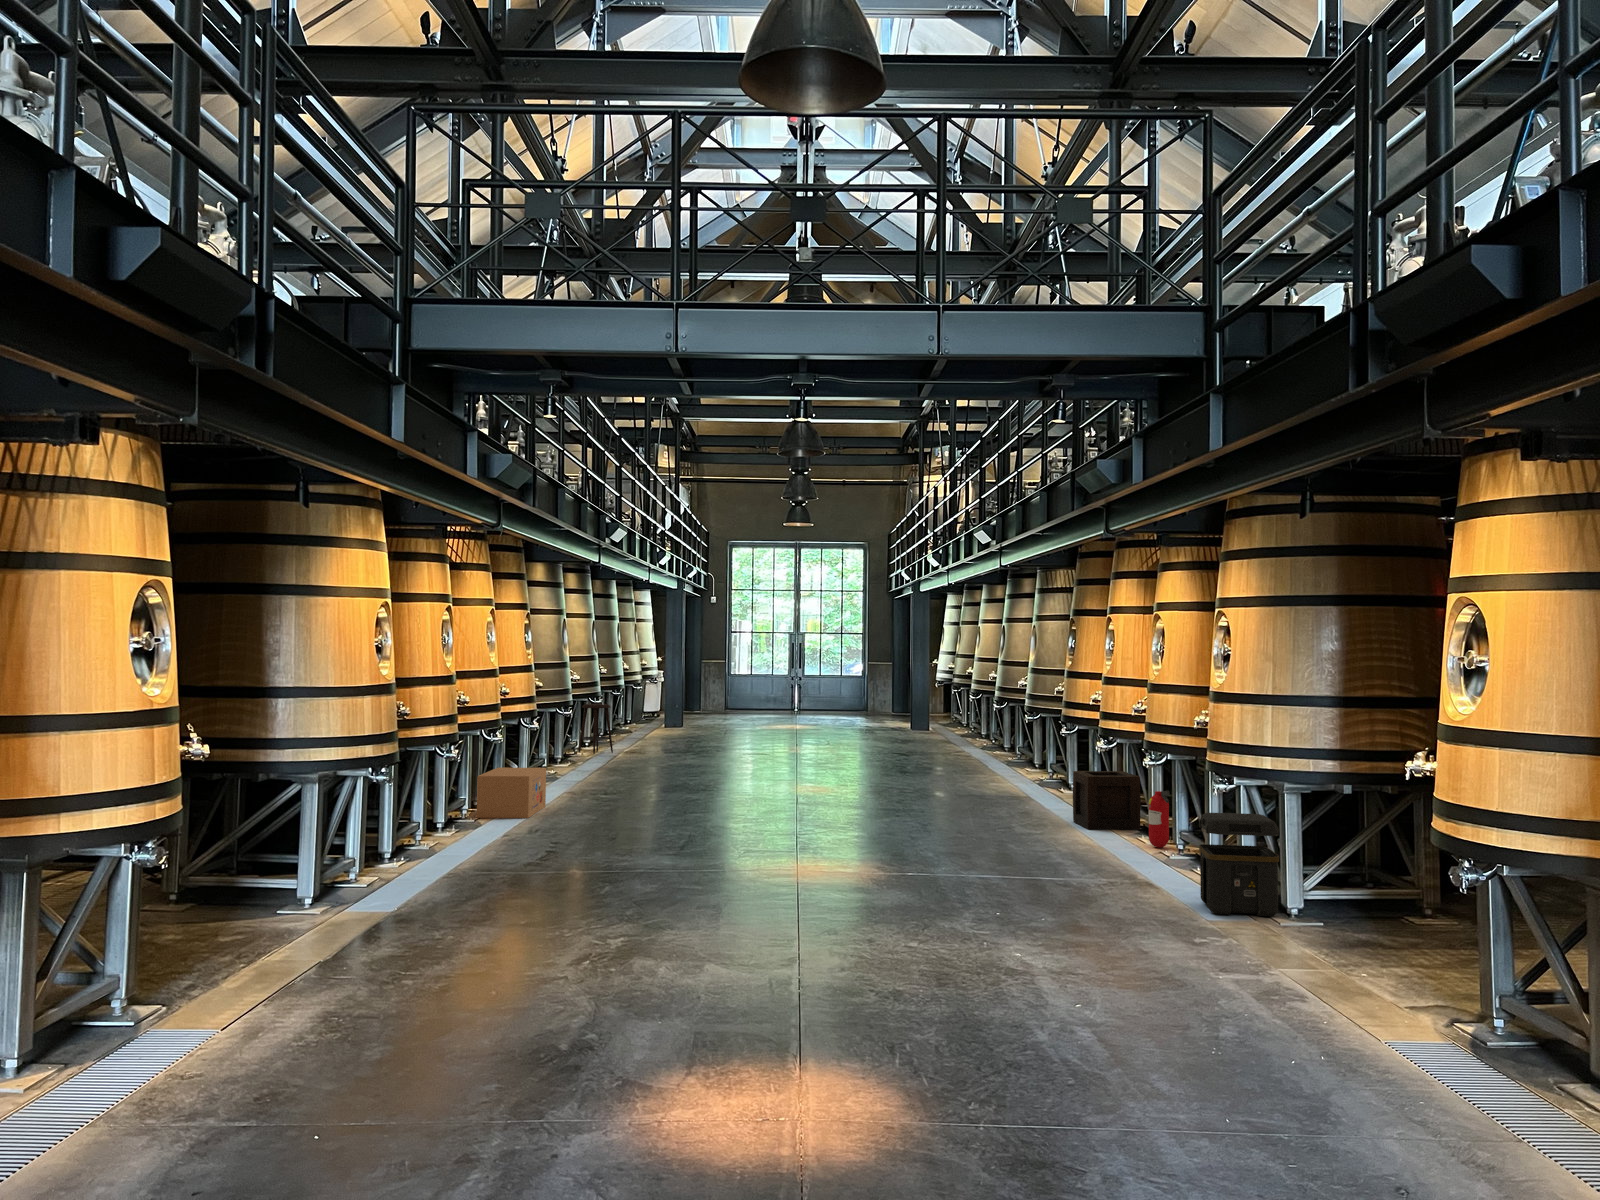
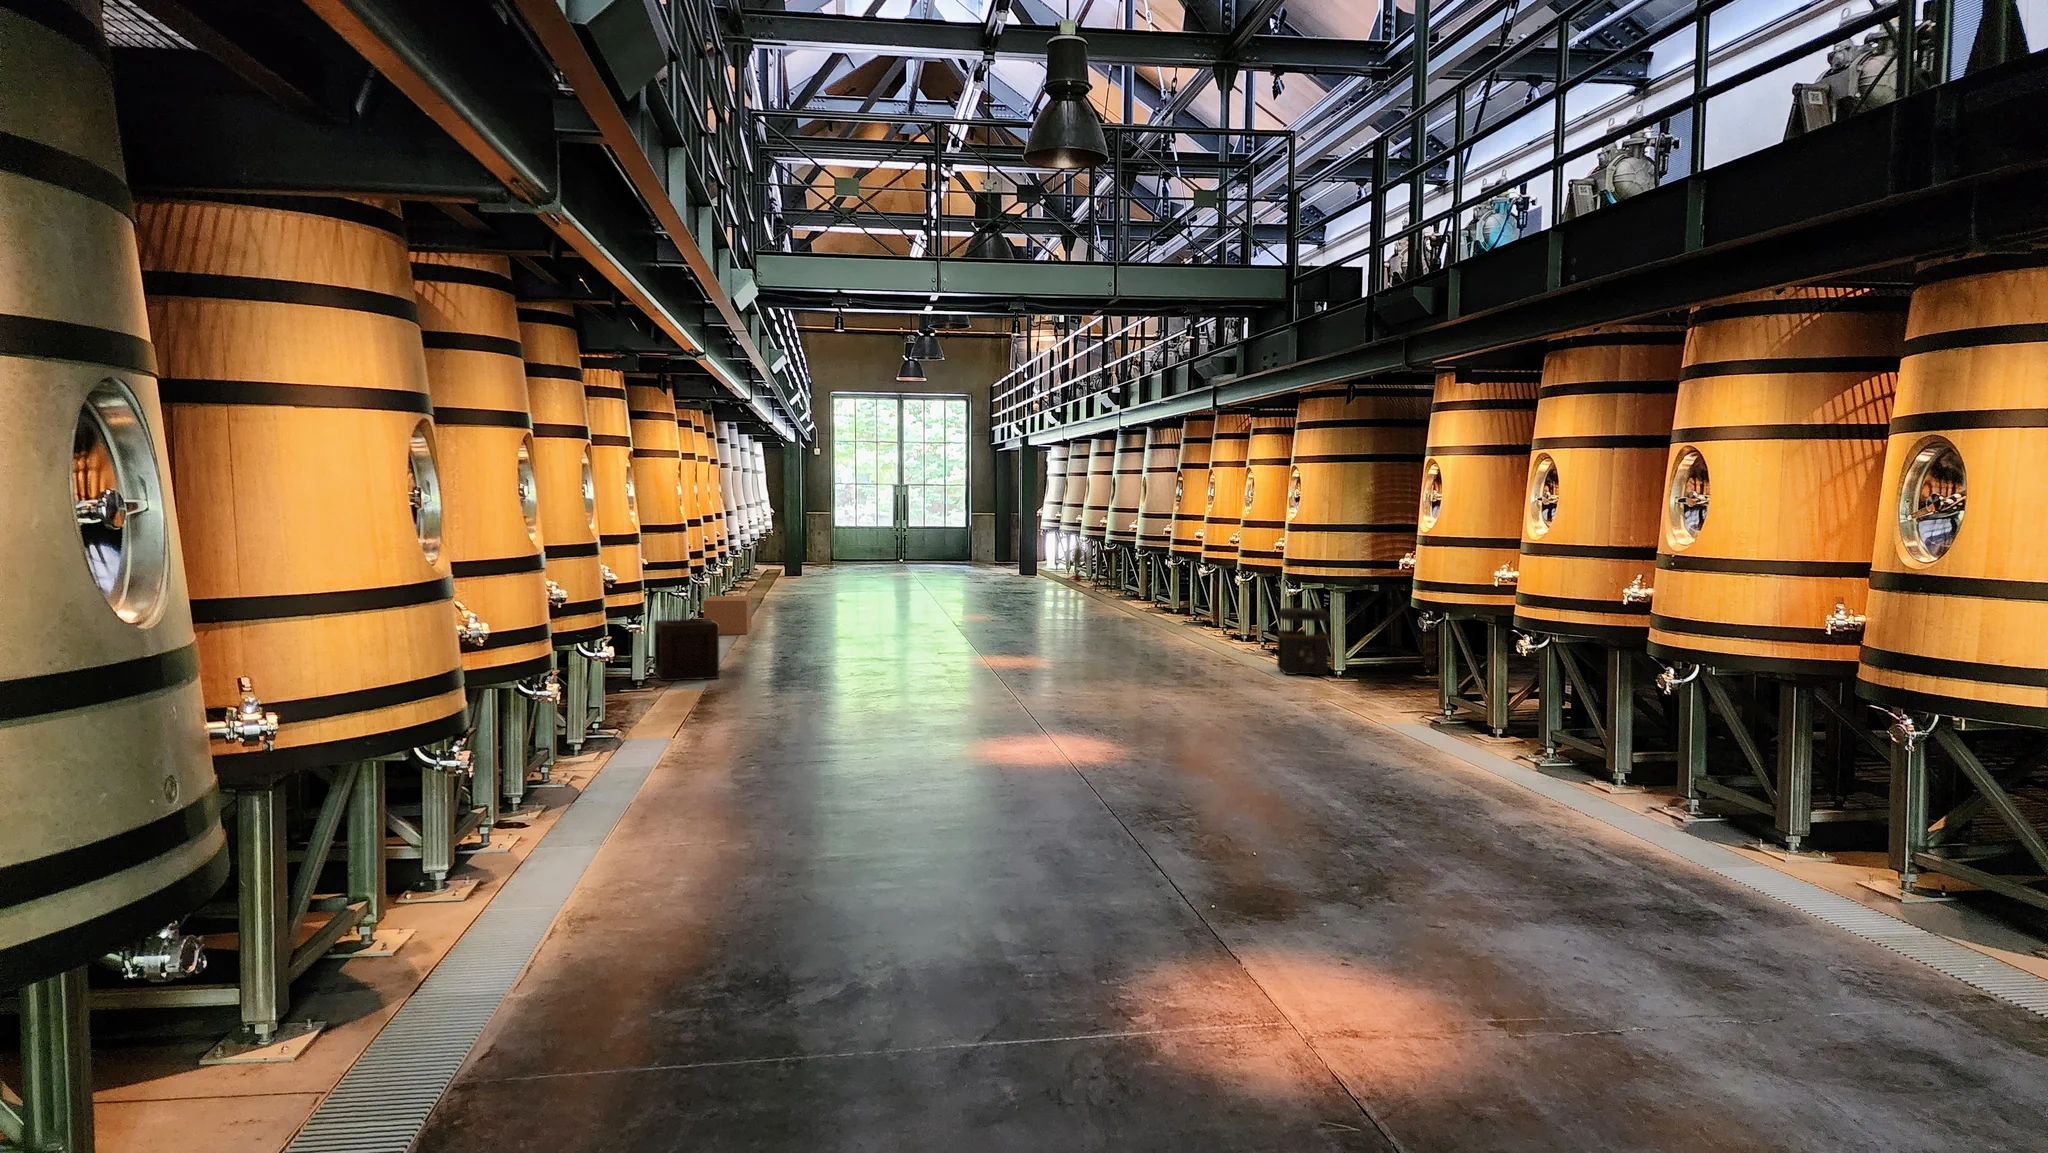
potted tree: none [961,697,985,741] -> present [1072,543,1090,581]
stool: present [579,704,613,754] -> present [1095,550,1124,593]
wooden crate: present [1073,771,1141,830] -> present [654,619,719,681]
fire extinguisher: present [1149,791,1170,848] -> none [1240,601,1256,644]

